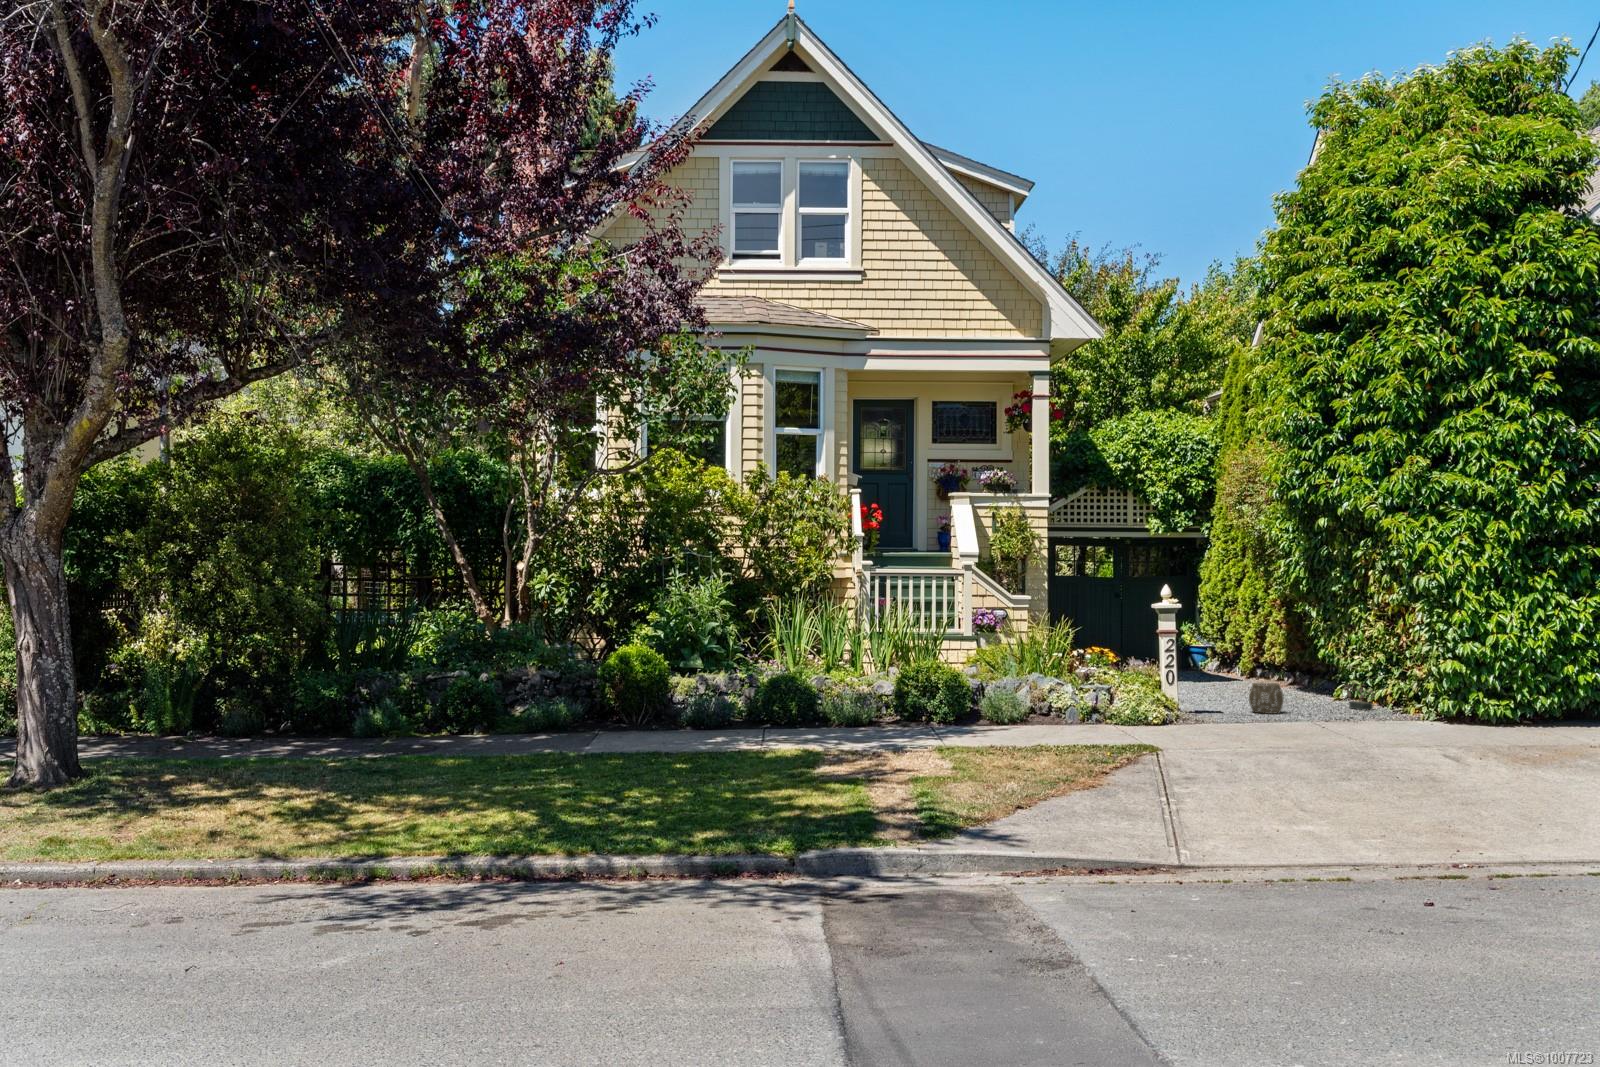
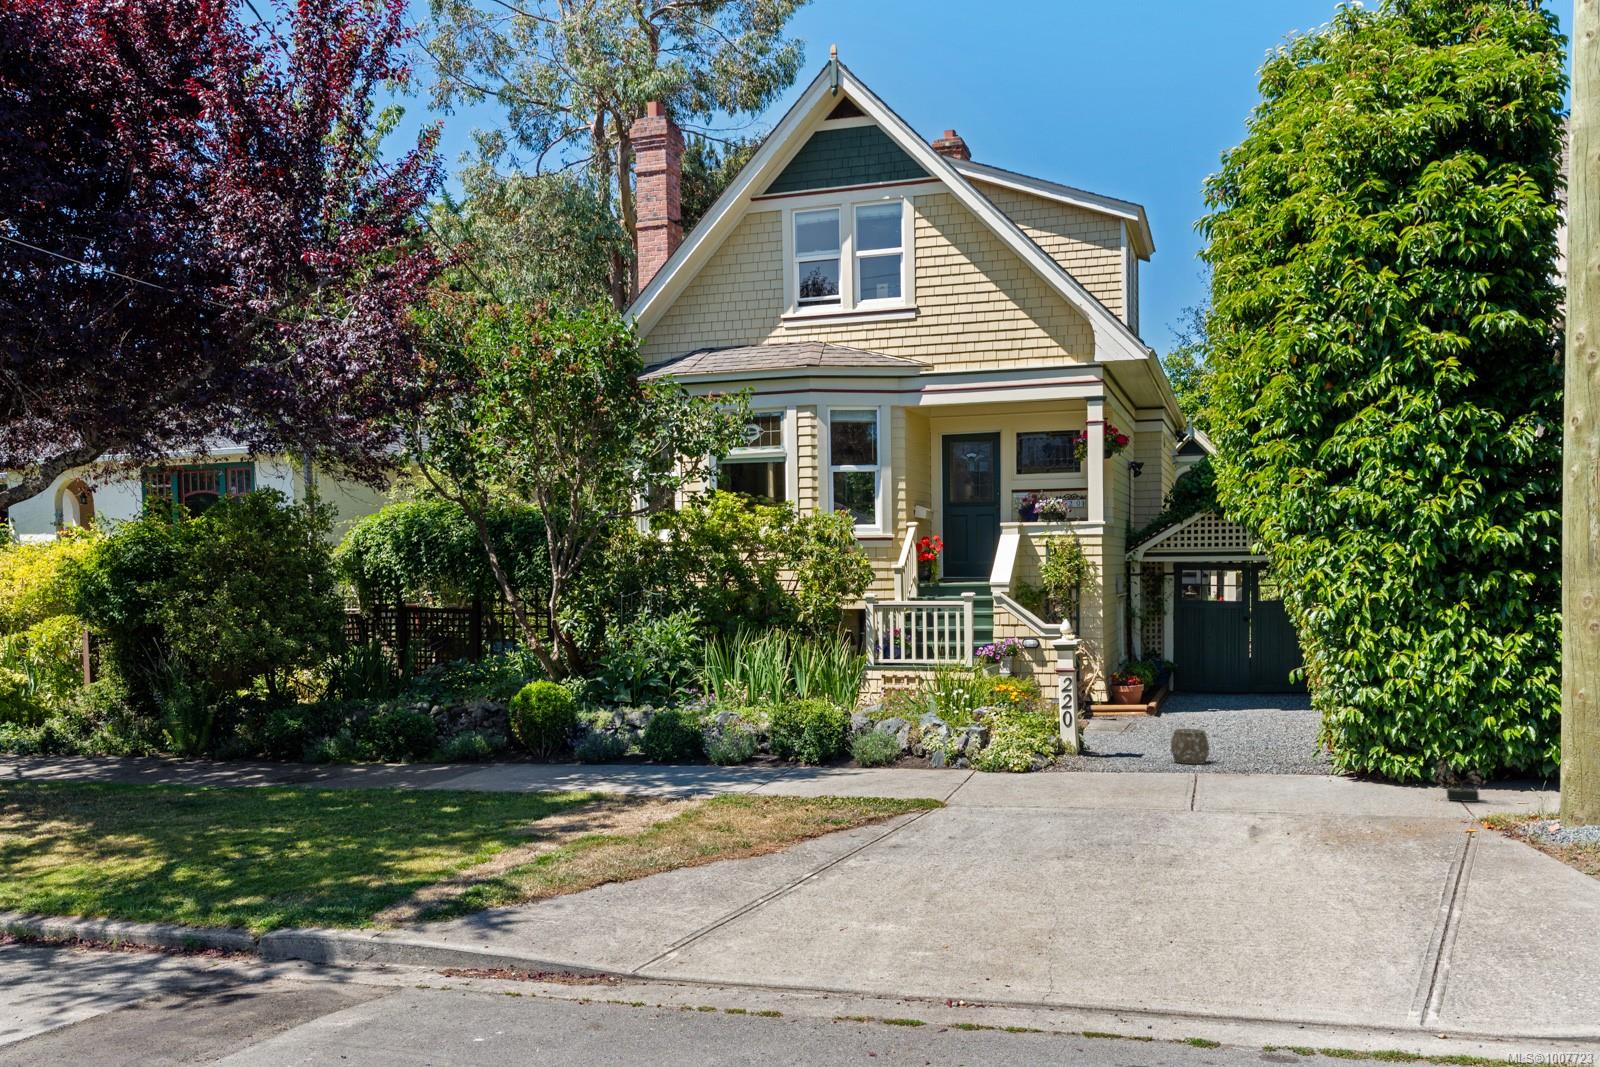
decorative plant: present [1345,684,1373,710] -> present [1434,761,1485,802]

